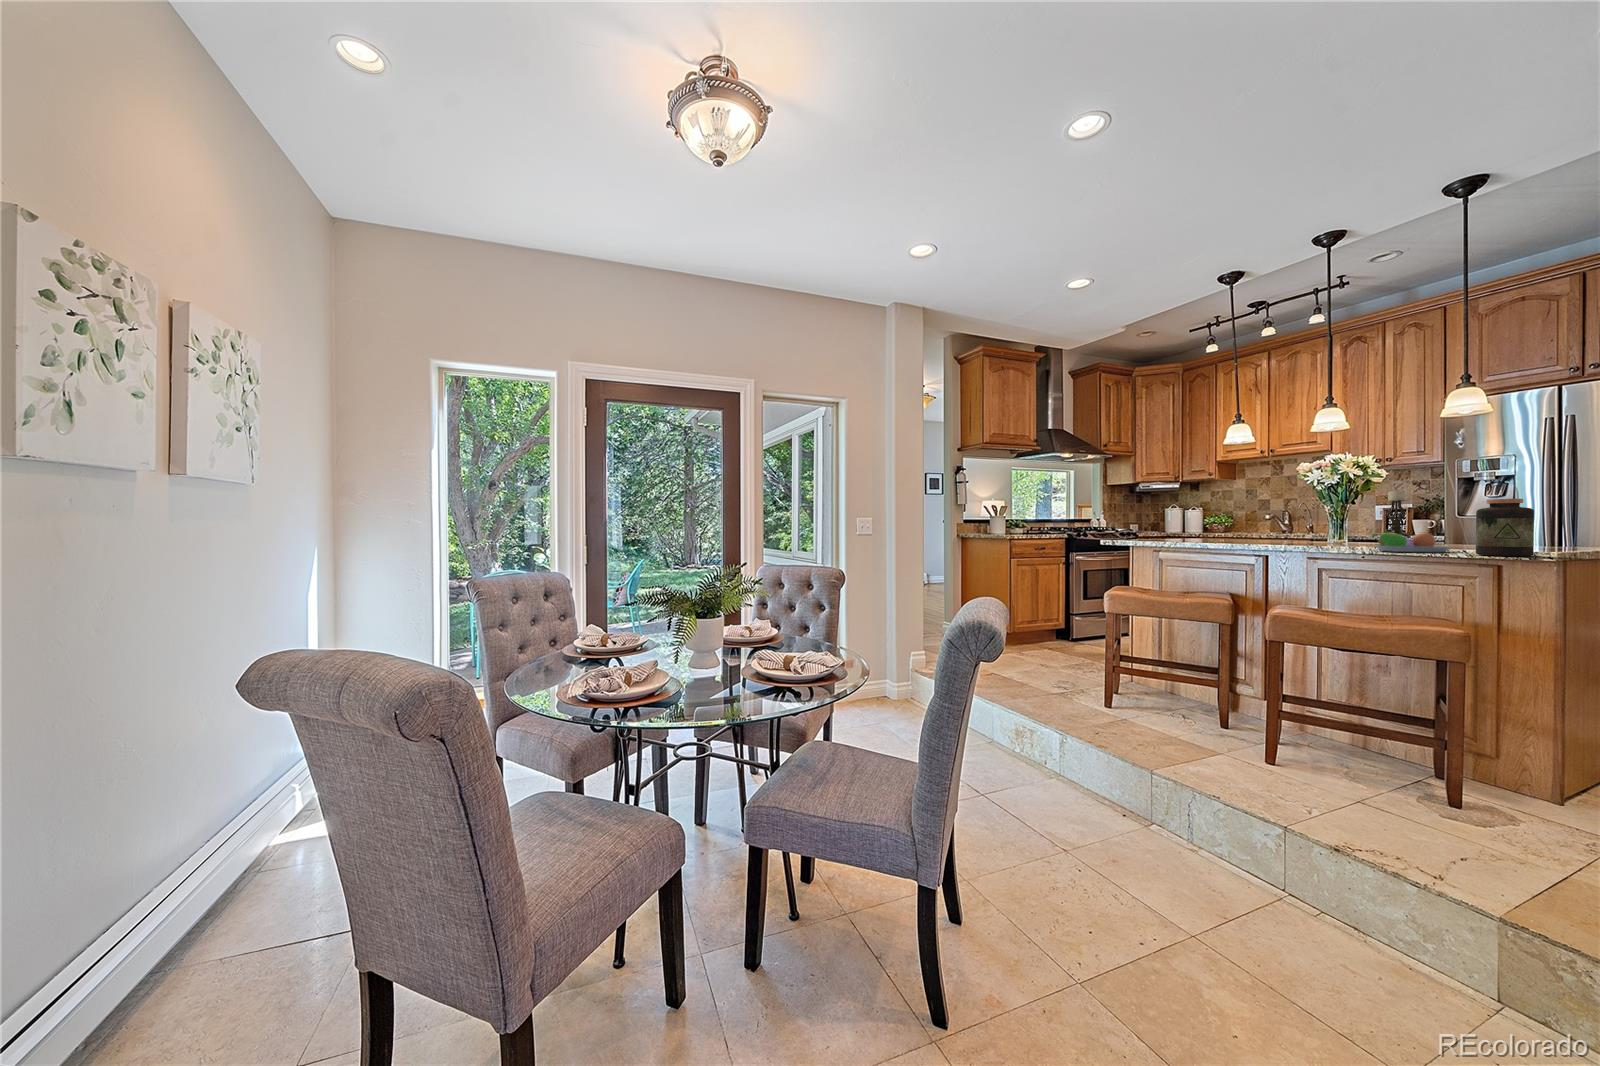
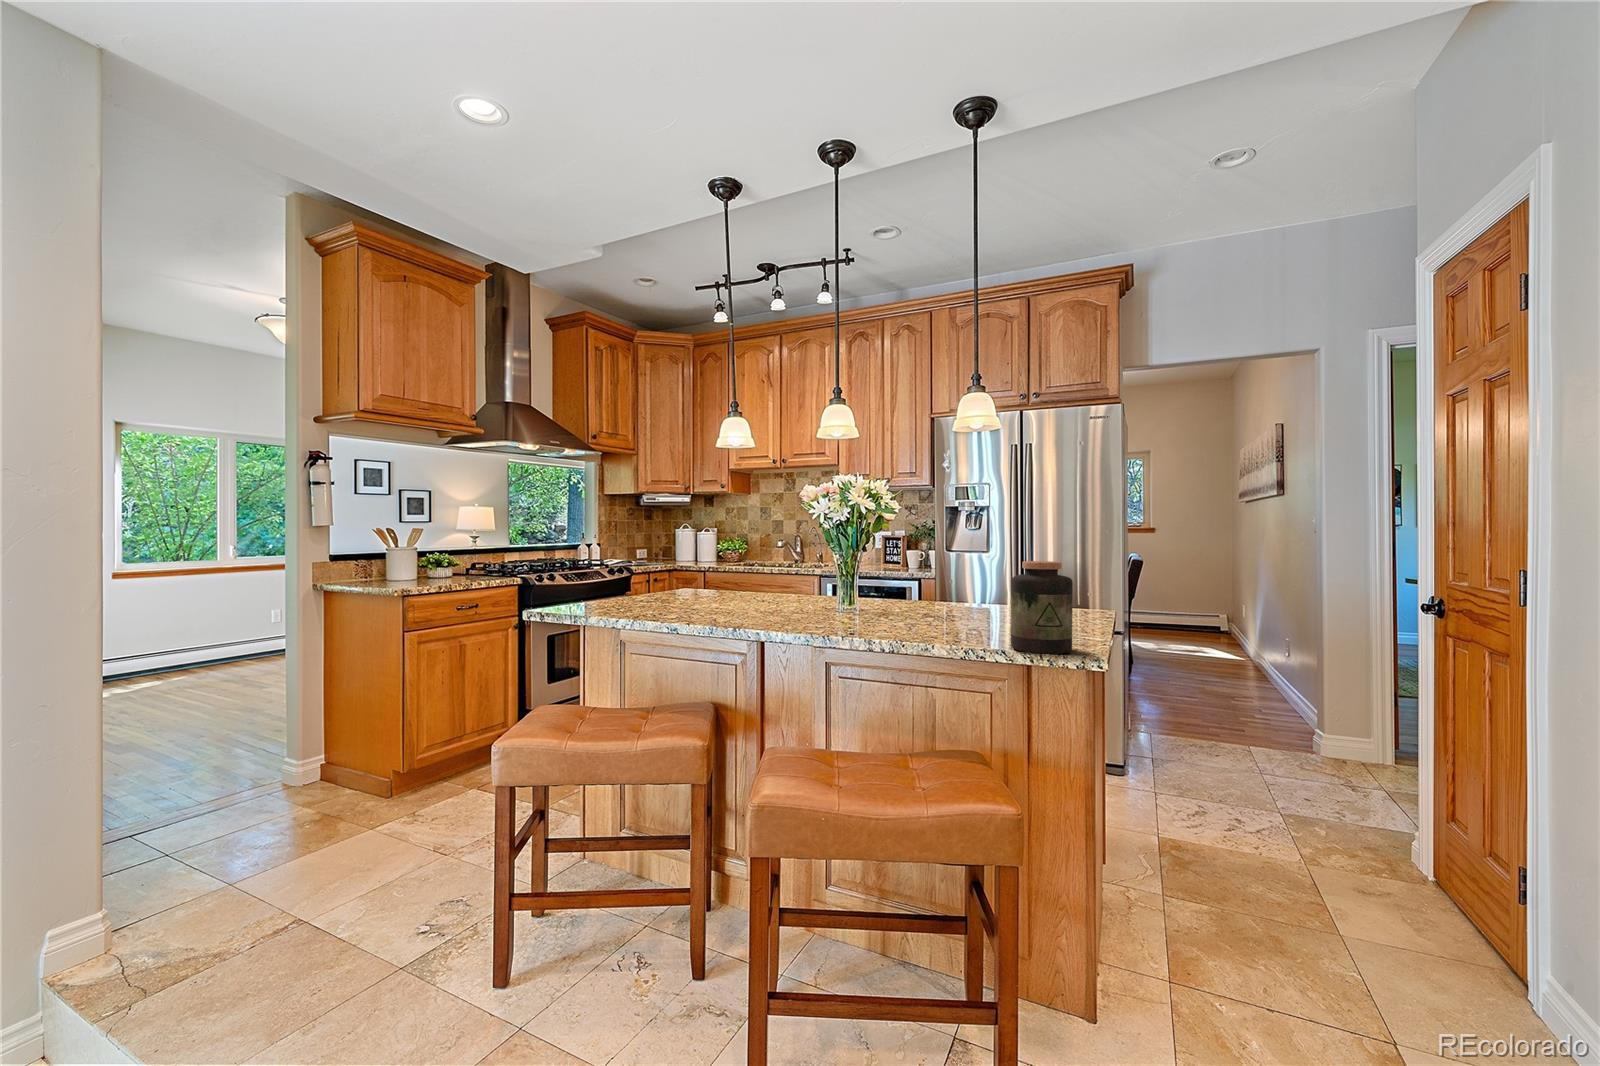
candle holder: present [1386,490,1411,538] -> none [880,514,904,569]
fruit bowl: present [1372,529,1452,552] -> none [889,596,978,637]

